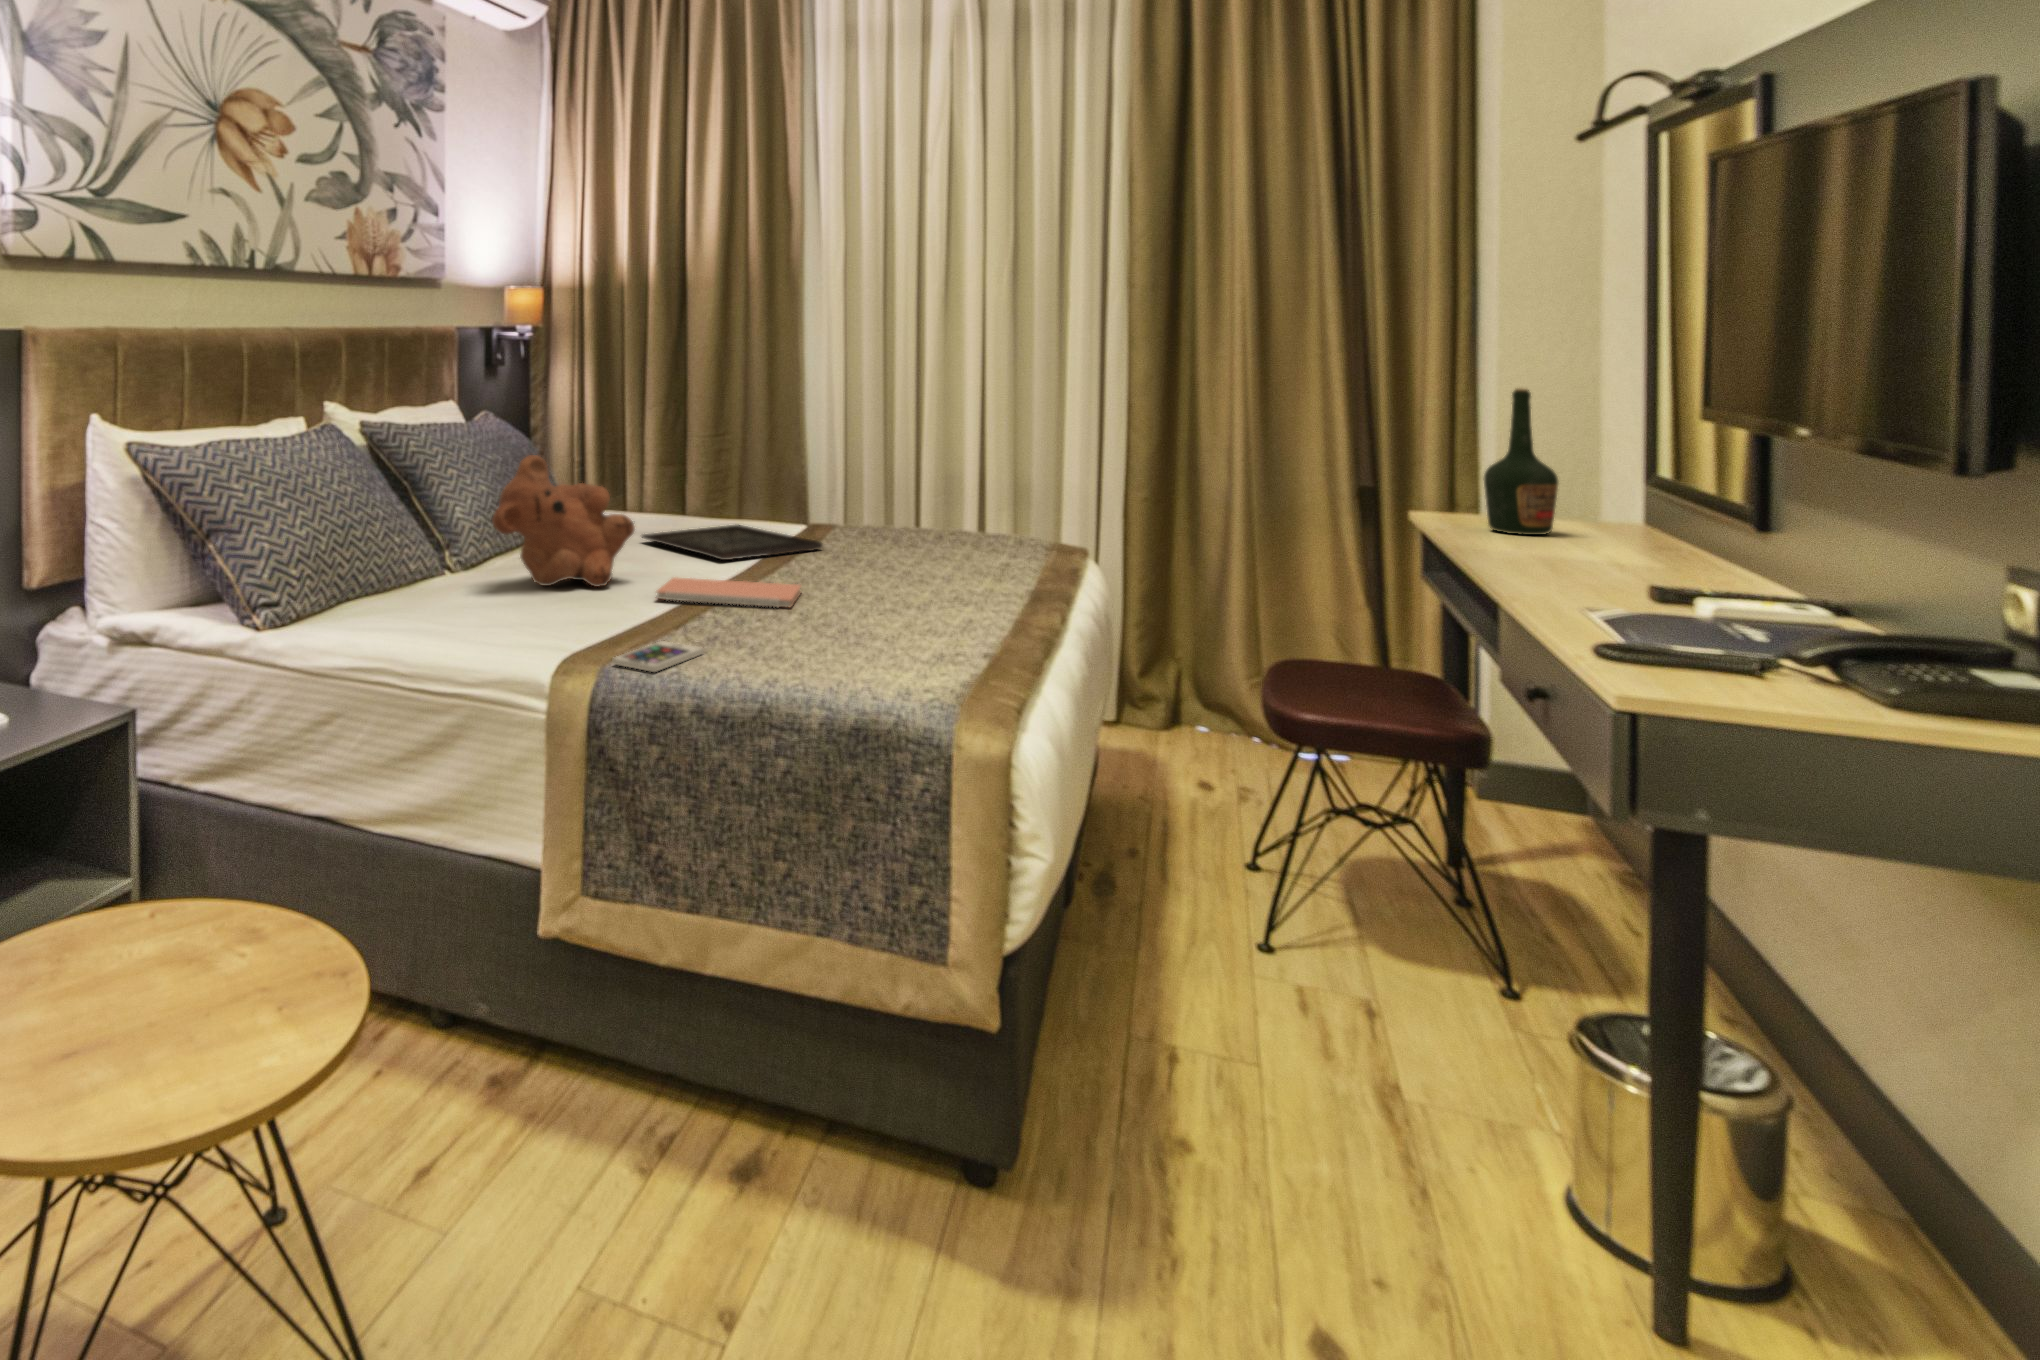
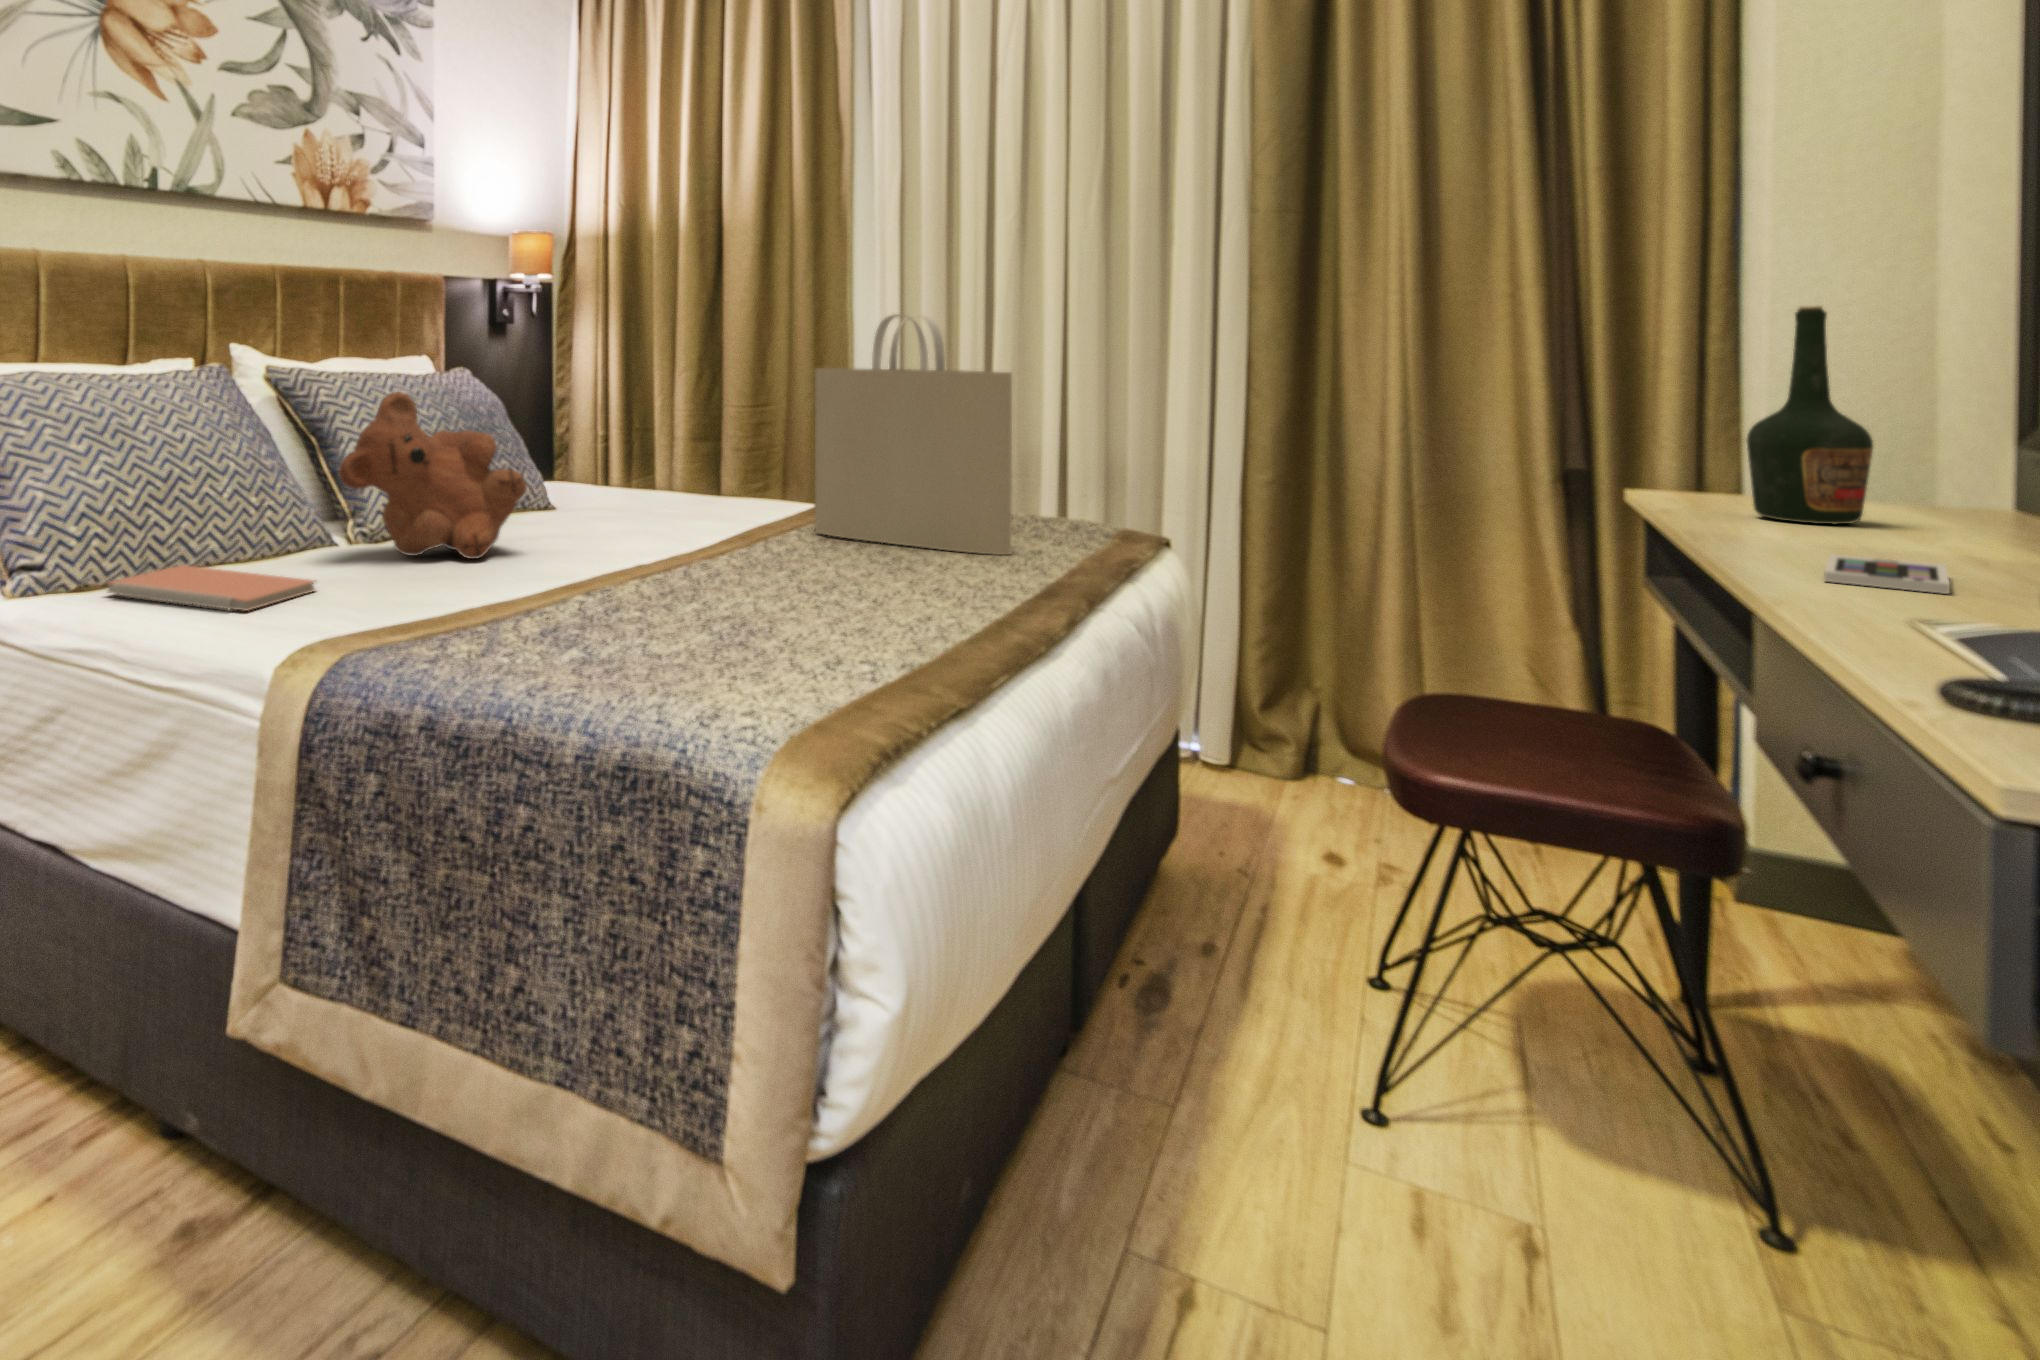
tote bag: none [840,387,999,570] -> present [815,314,1012,555]
tray: present [642,525,822,560] -> none [589,494,801,533]
notebook: present [657,578,801,607] -> present [108,565,316,611]
smartphone: present [612,641,704,672] -> present [1824,554,1950,594]

